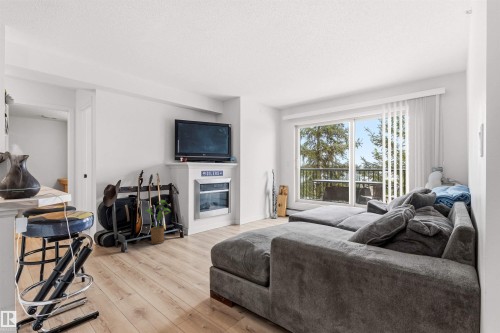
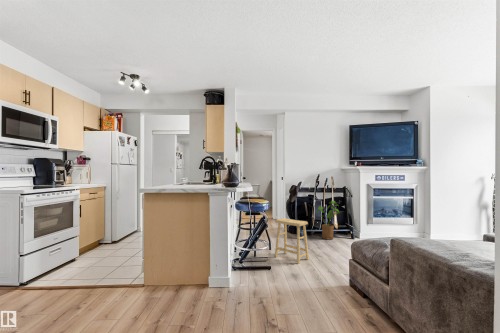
footstool: none [96,231,147,290] -> present [275,218,309,264]

